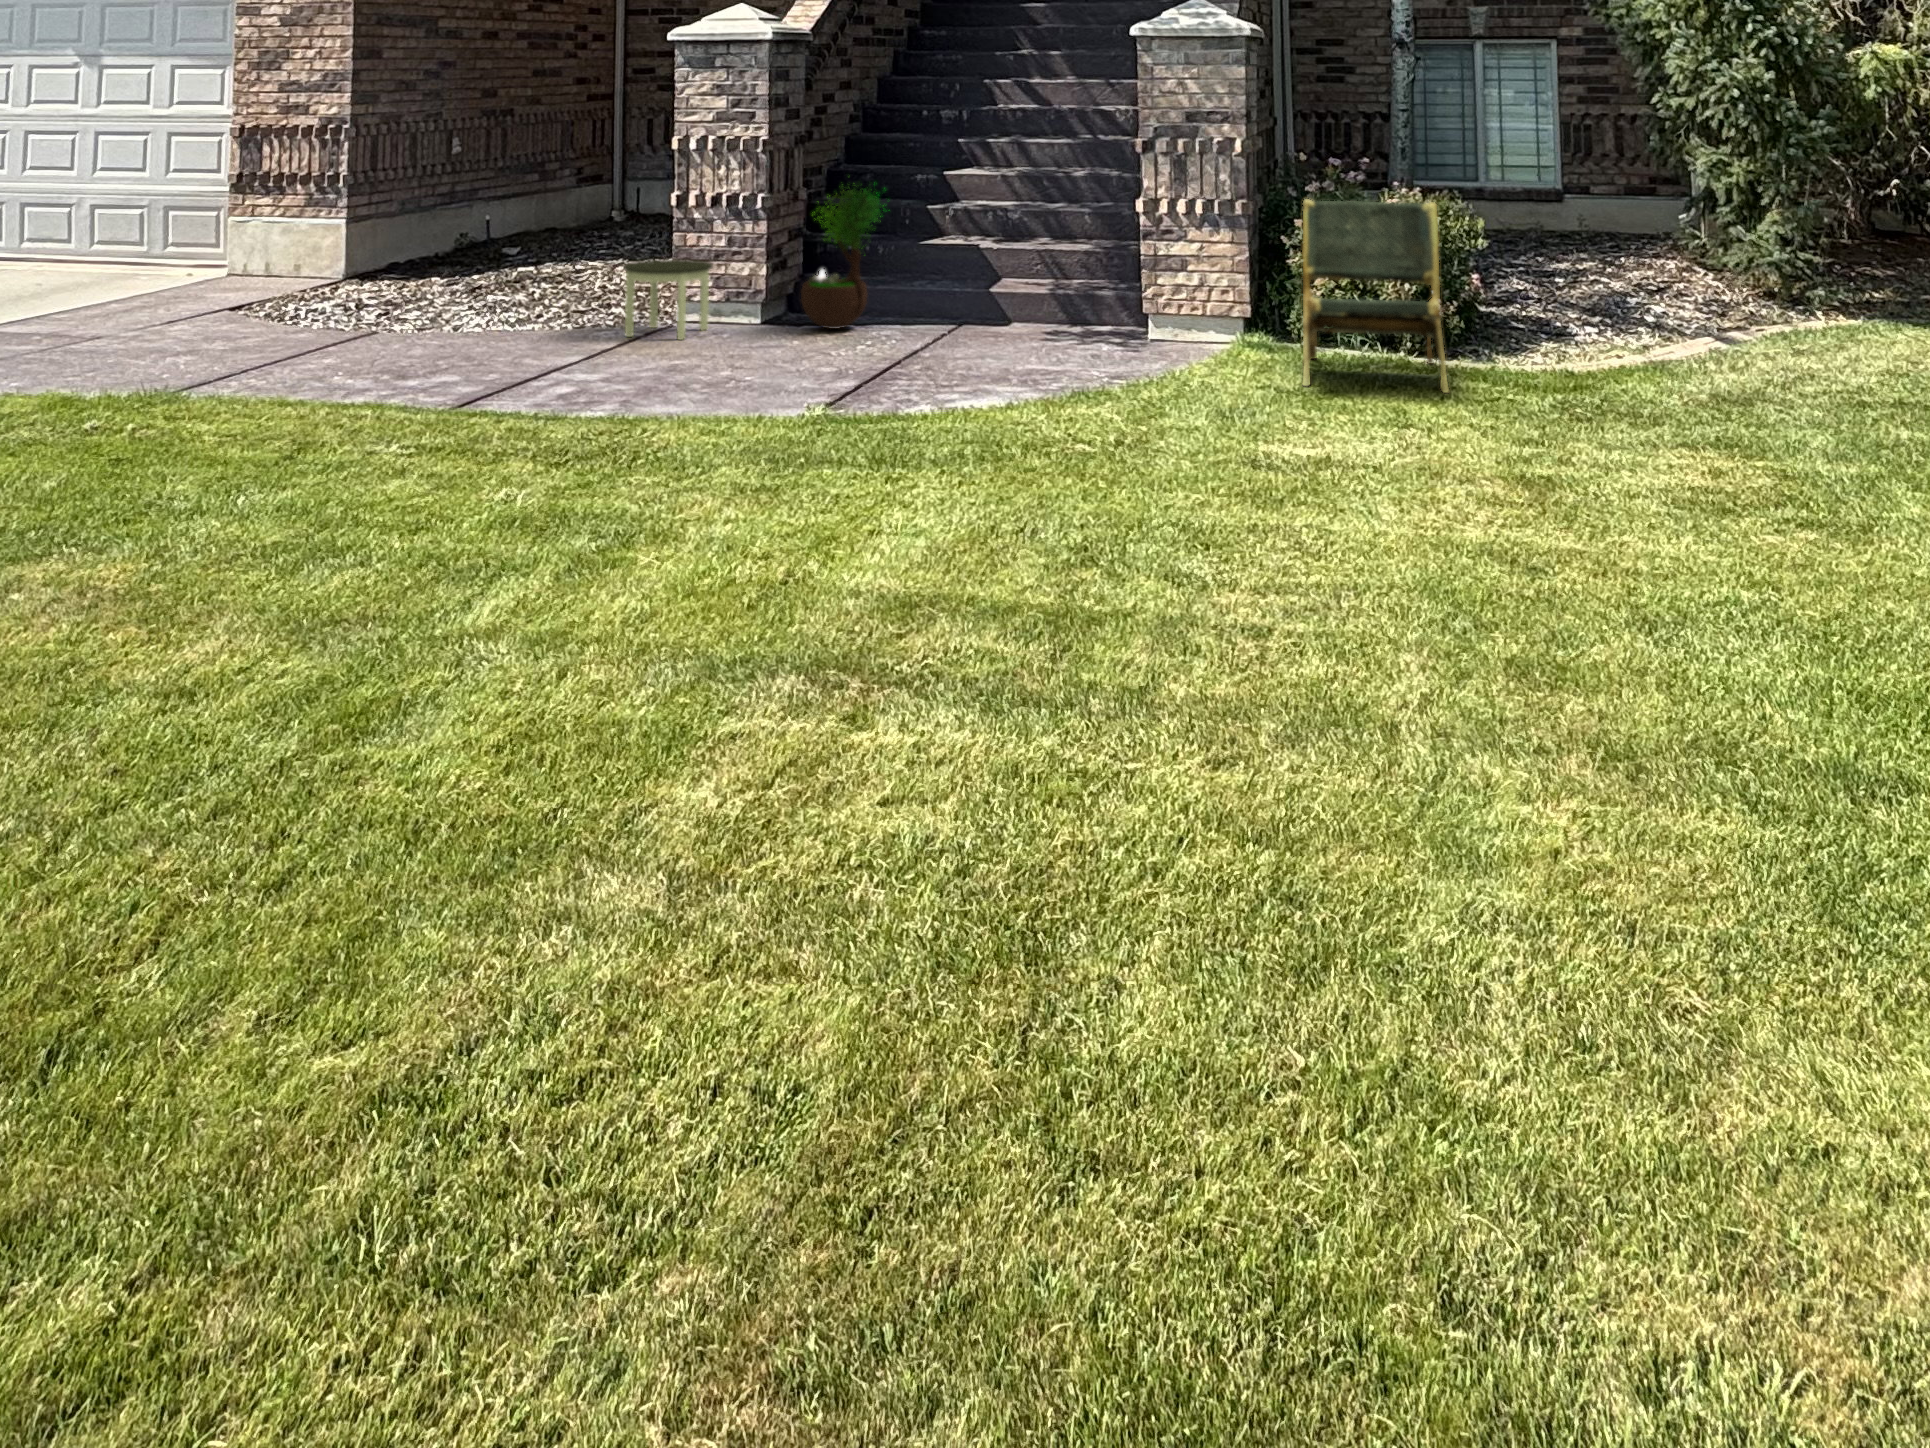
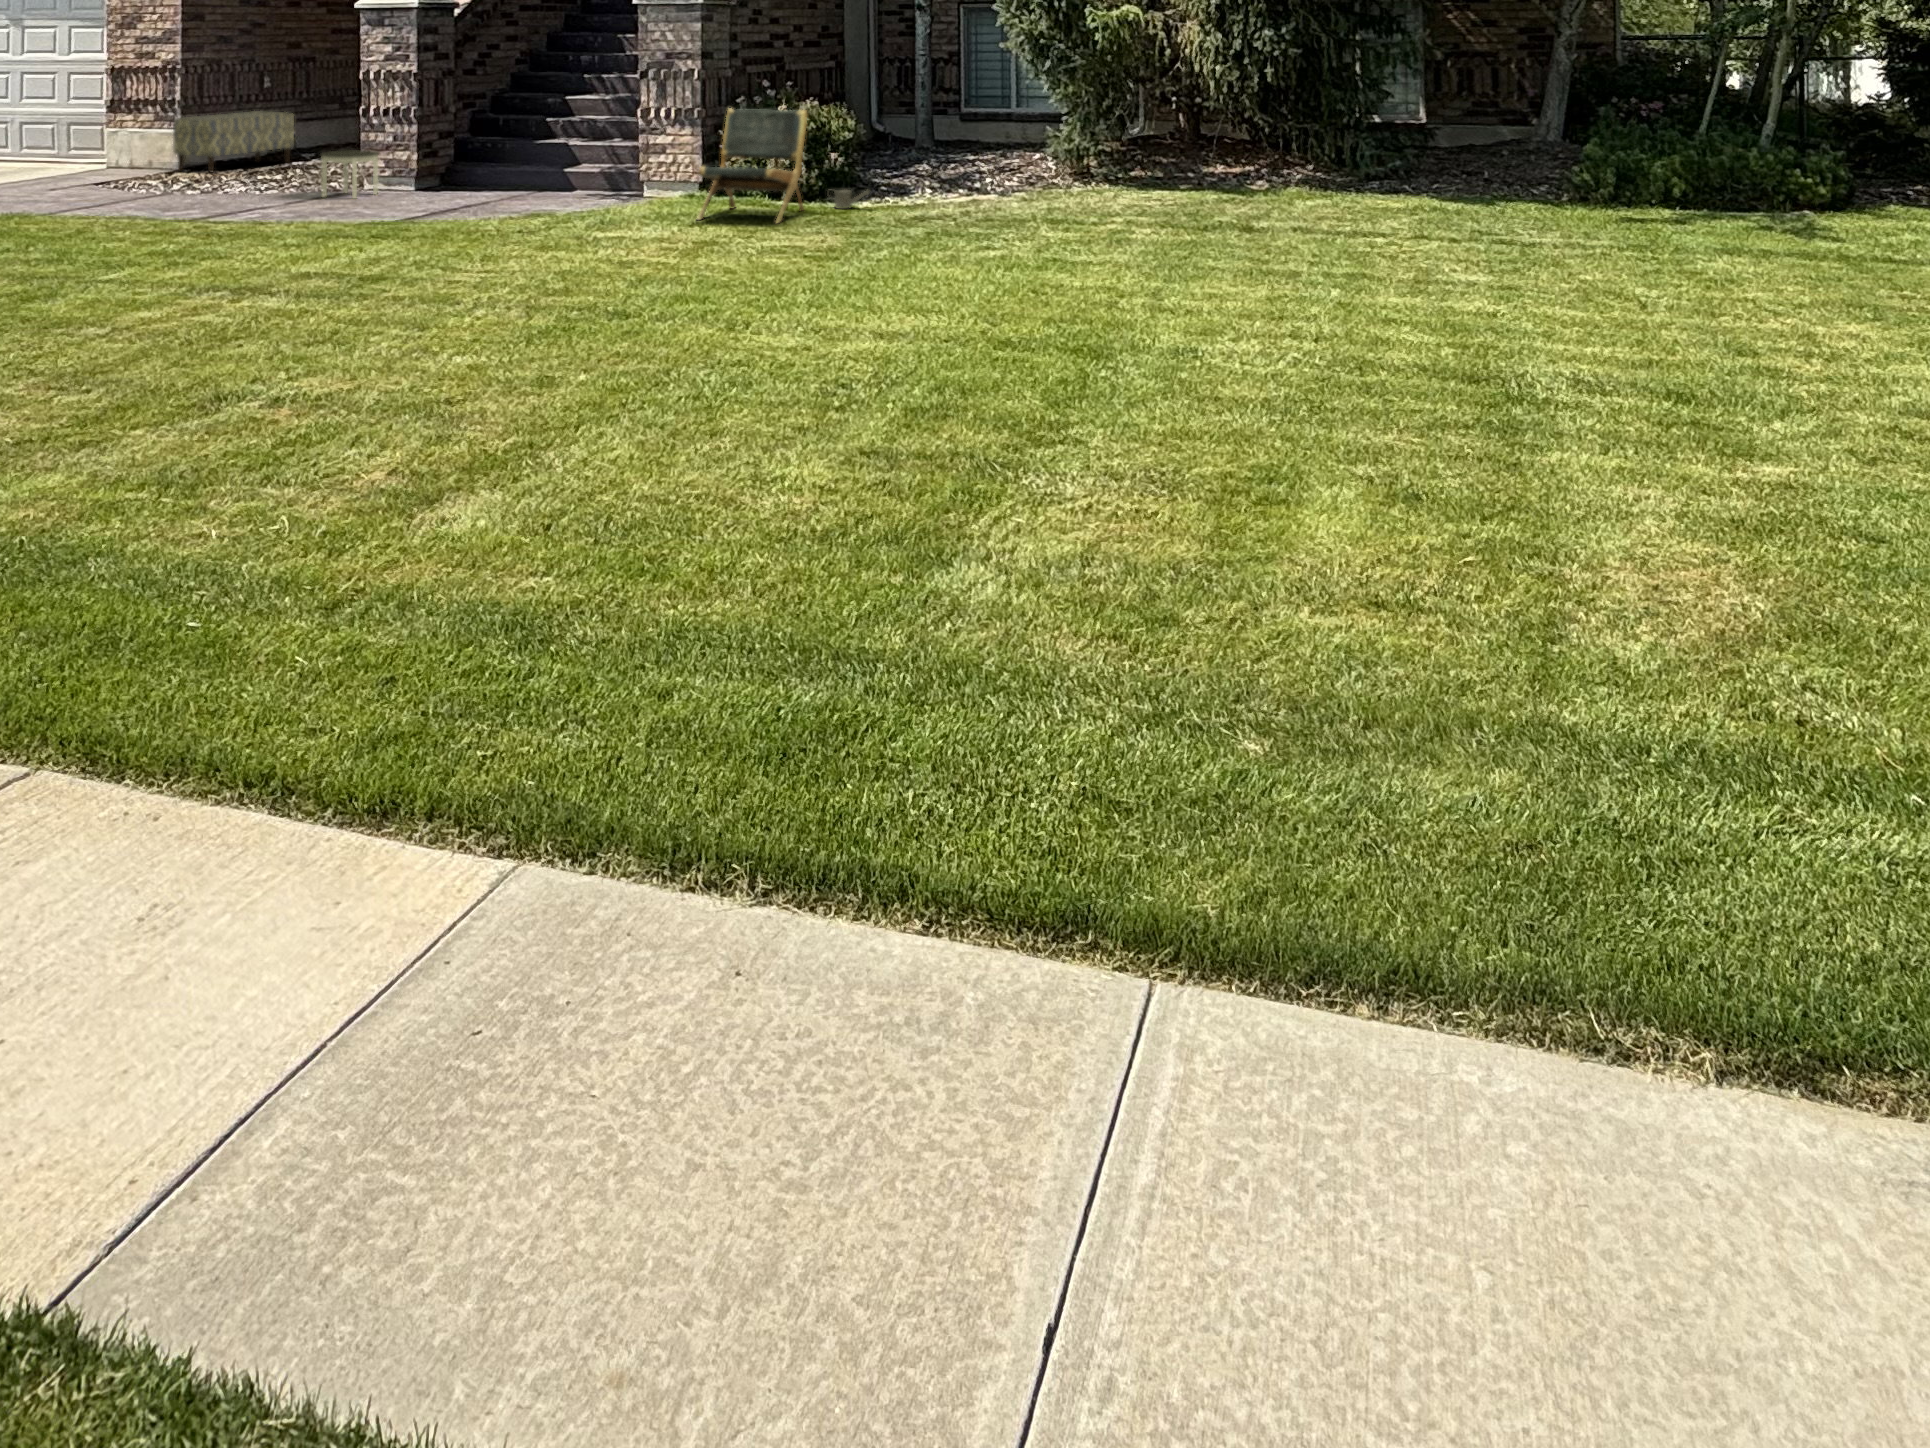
potted tree: present [801,187,884,329] -> none [436,95,495,194]
bench: none [341,191,510,287] -> present [173,111,294,172]
watering can: none [1454,327,1530,359] -> present [833,190,869,209]

